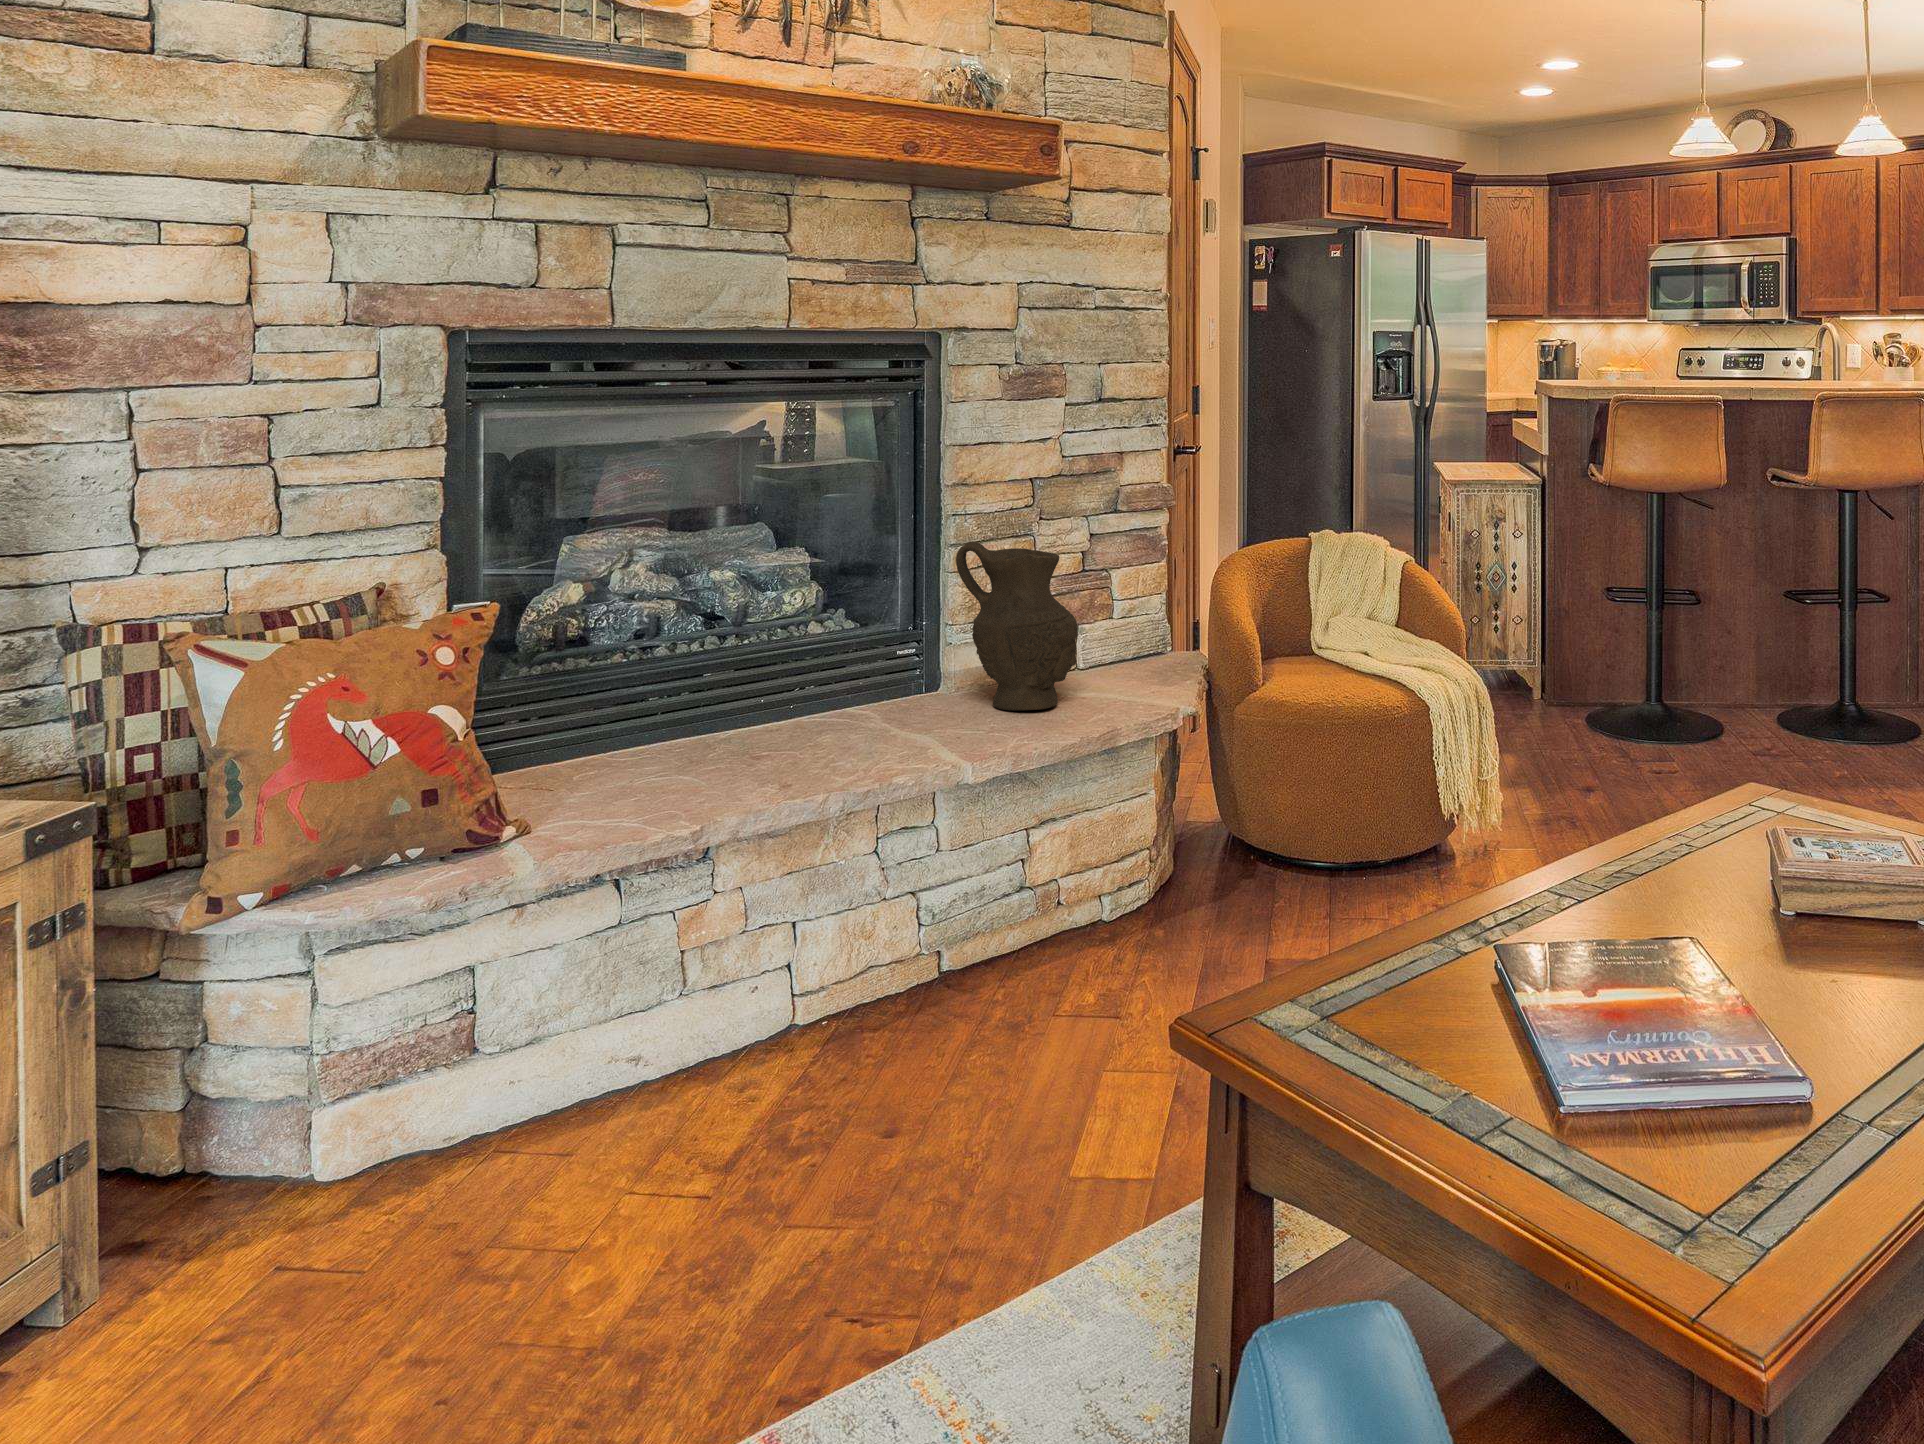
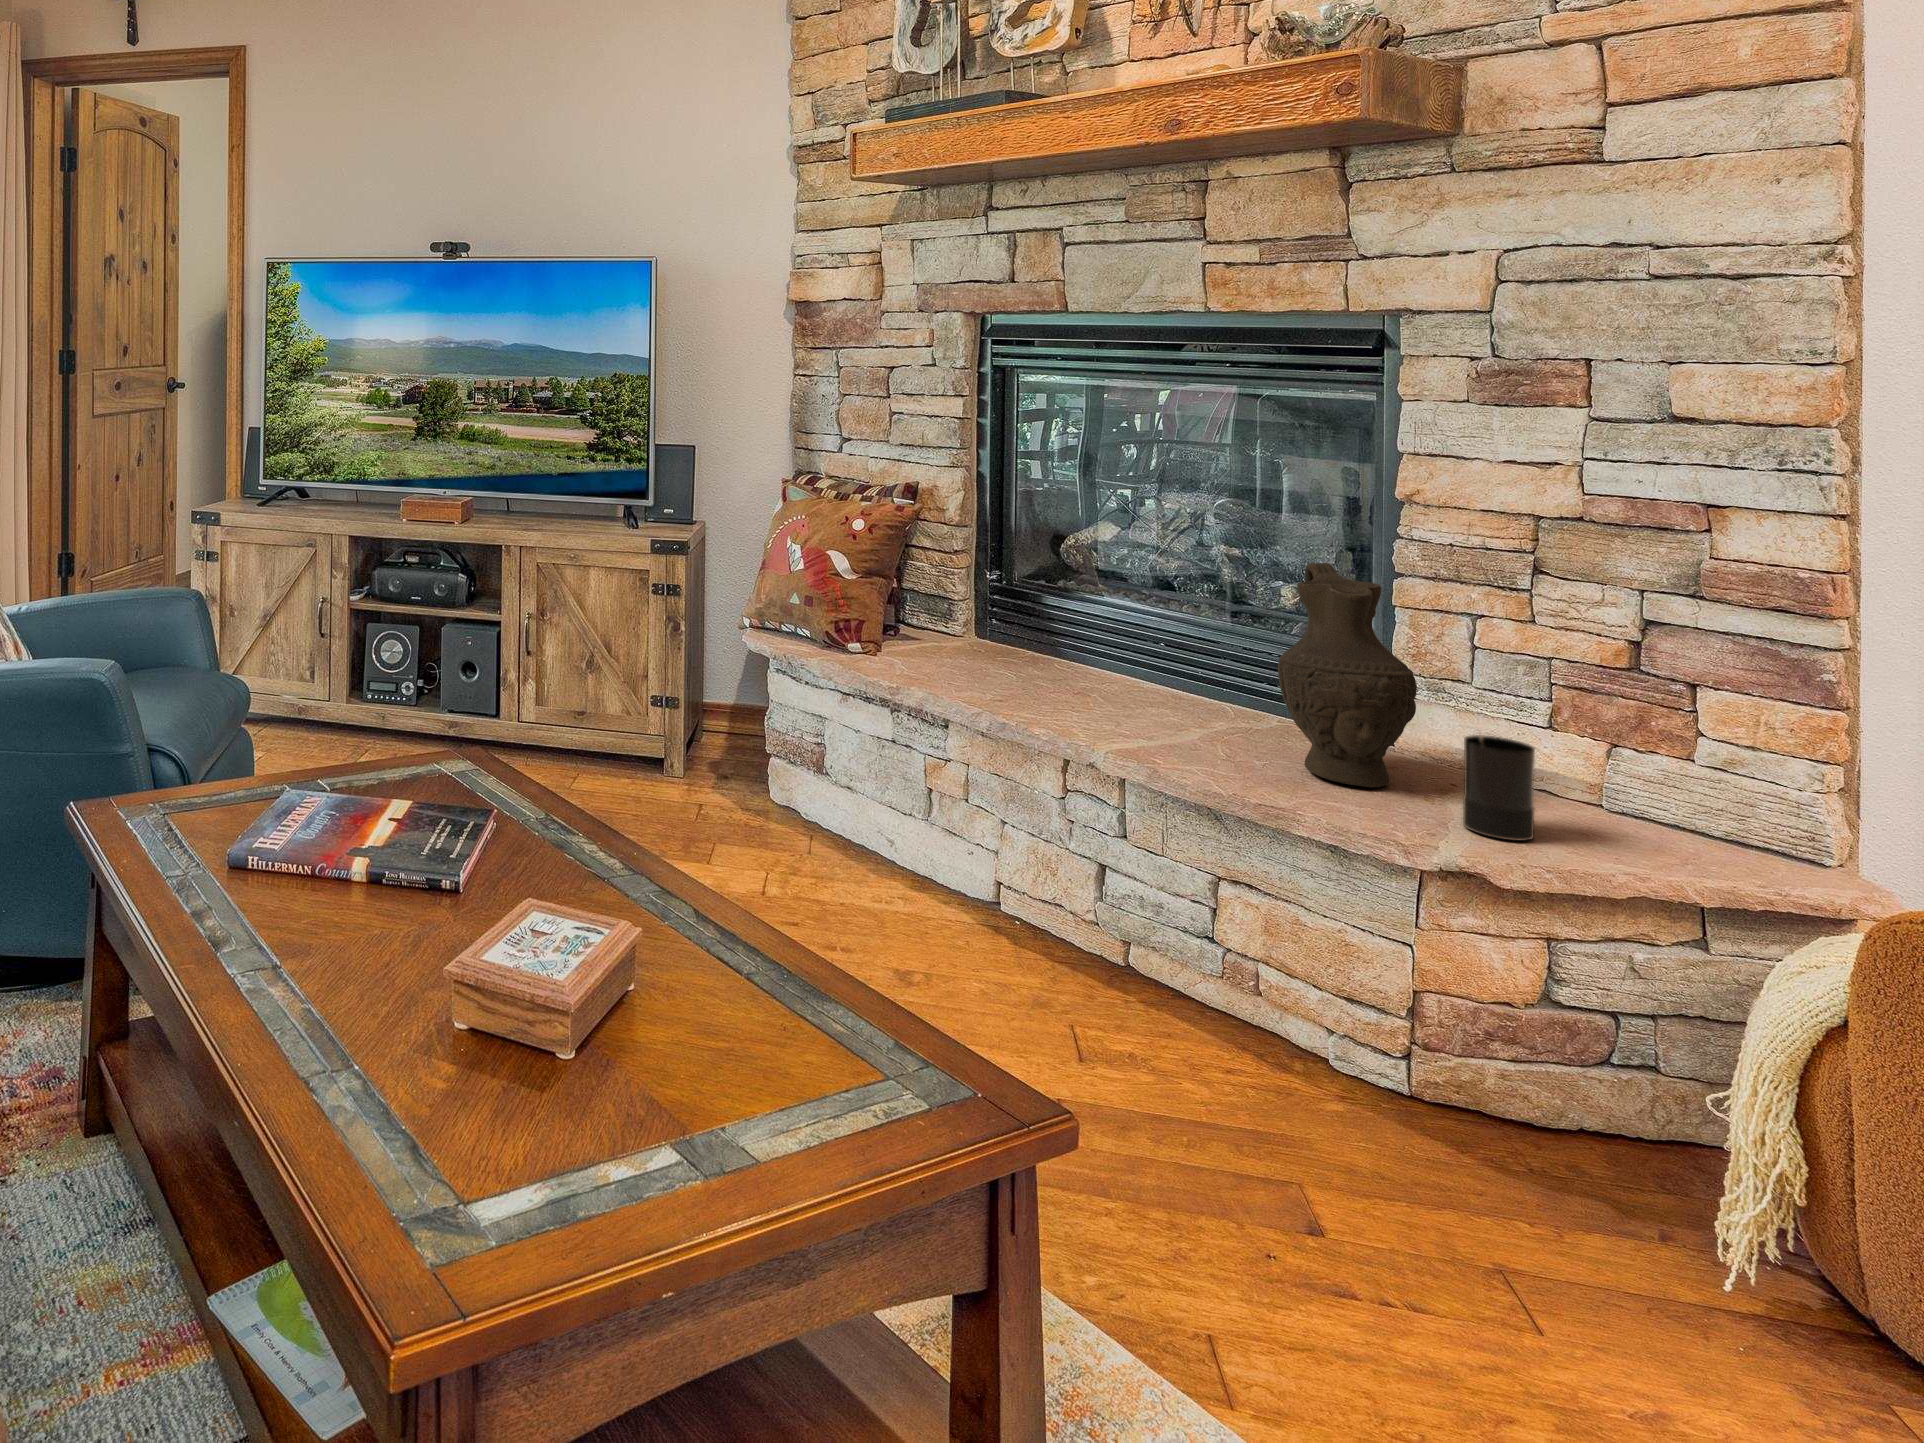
candle: none [1114,630,1154,699] -> present [1463,733,1535,841]

